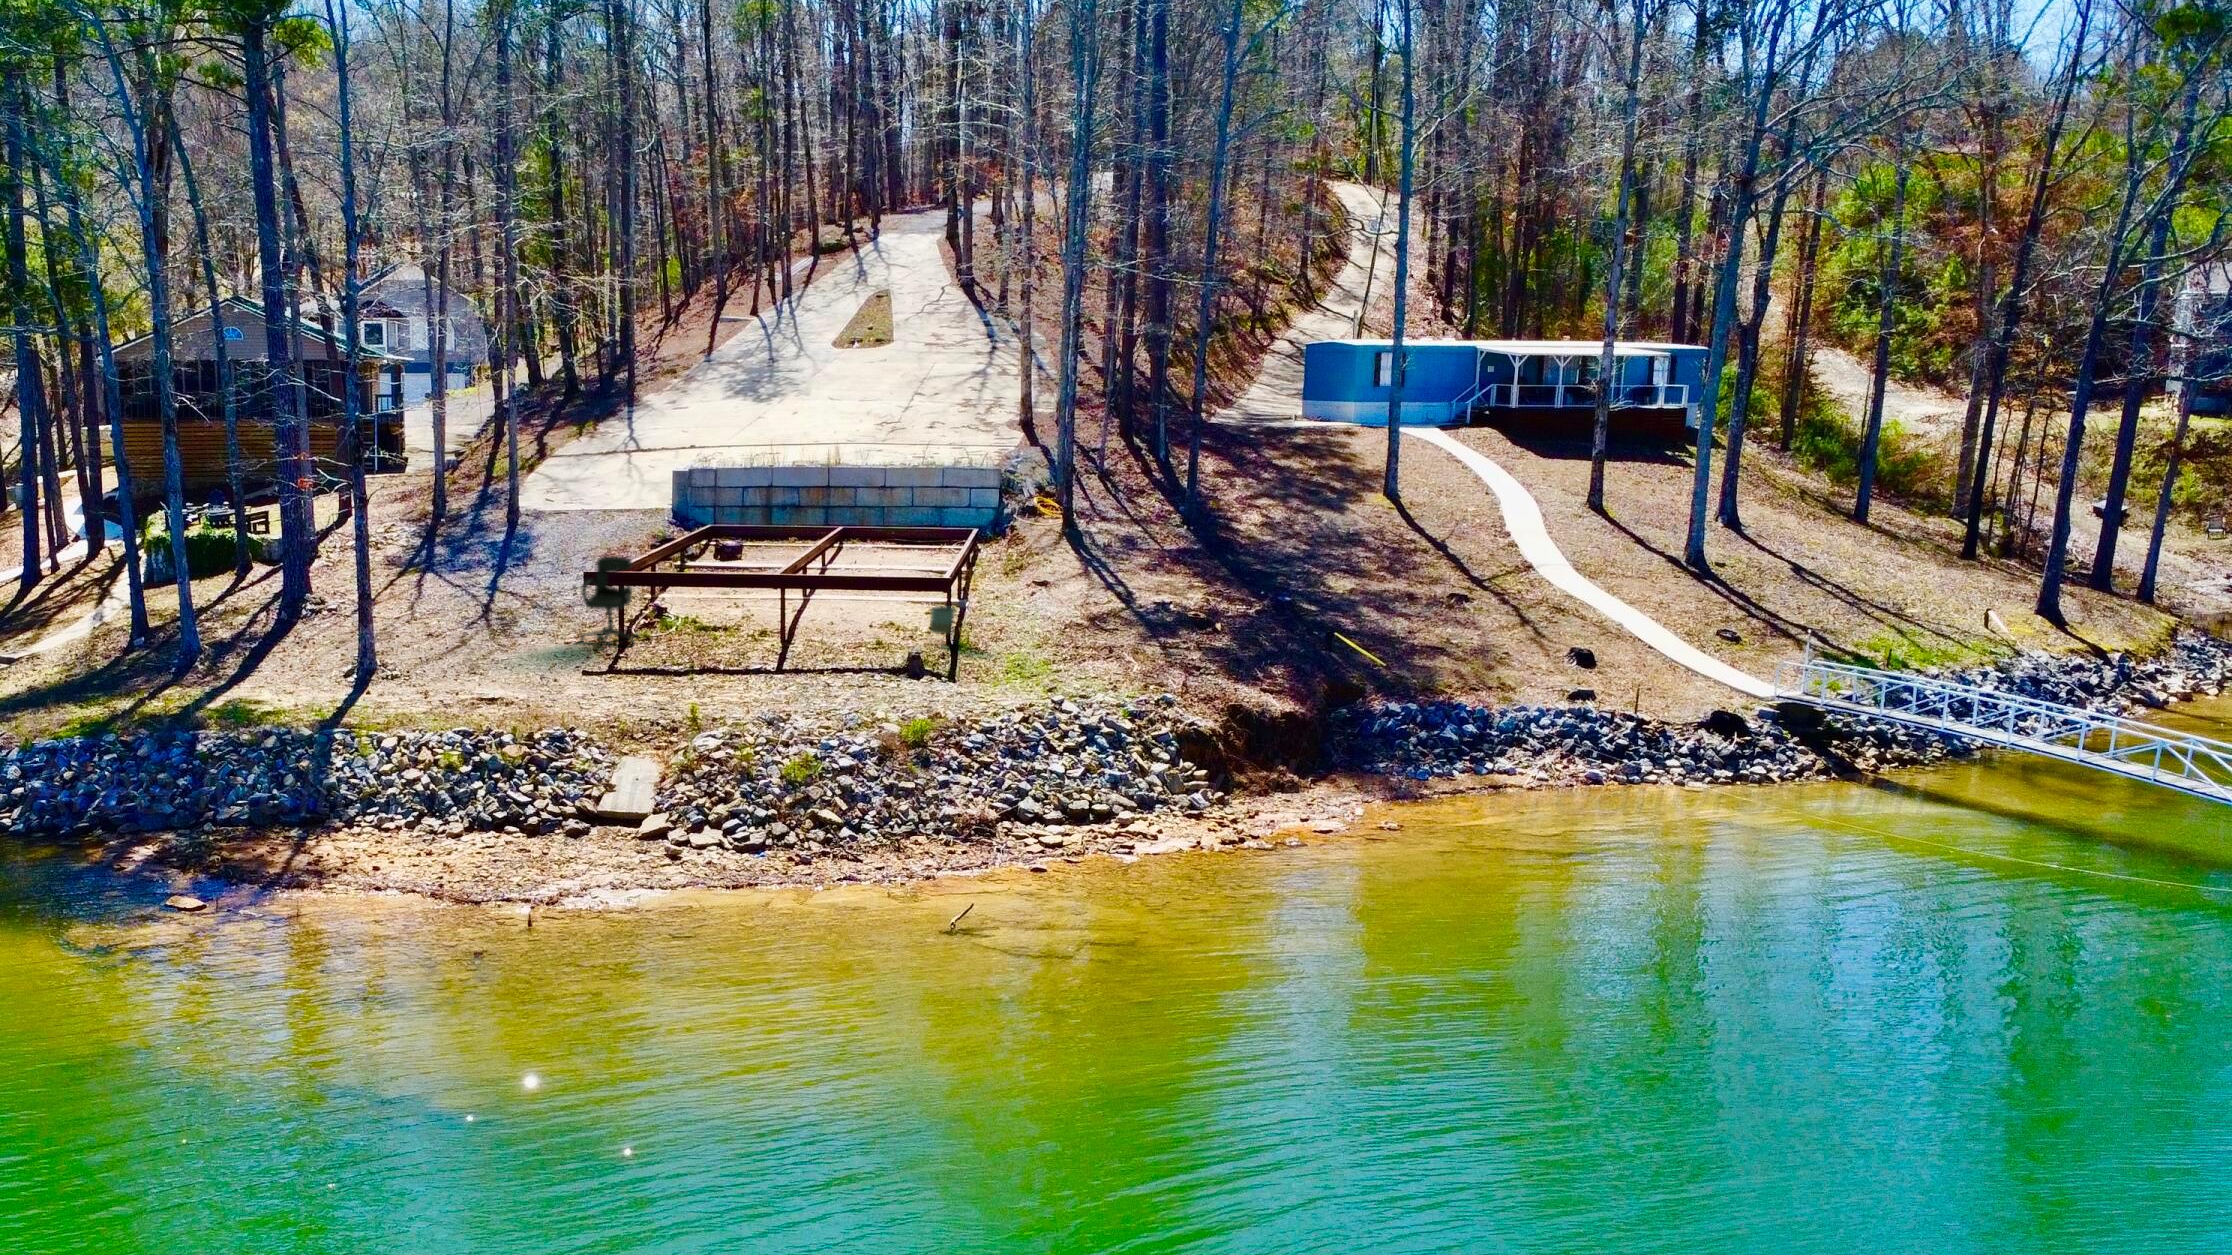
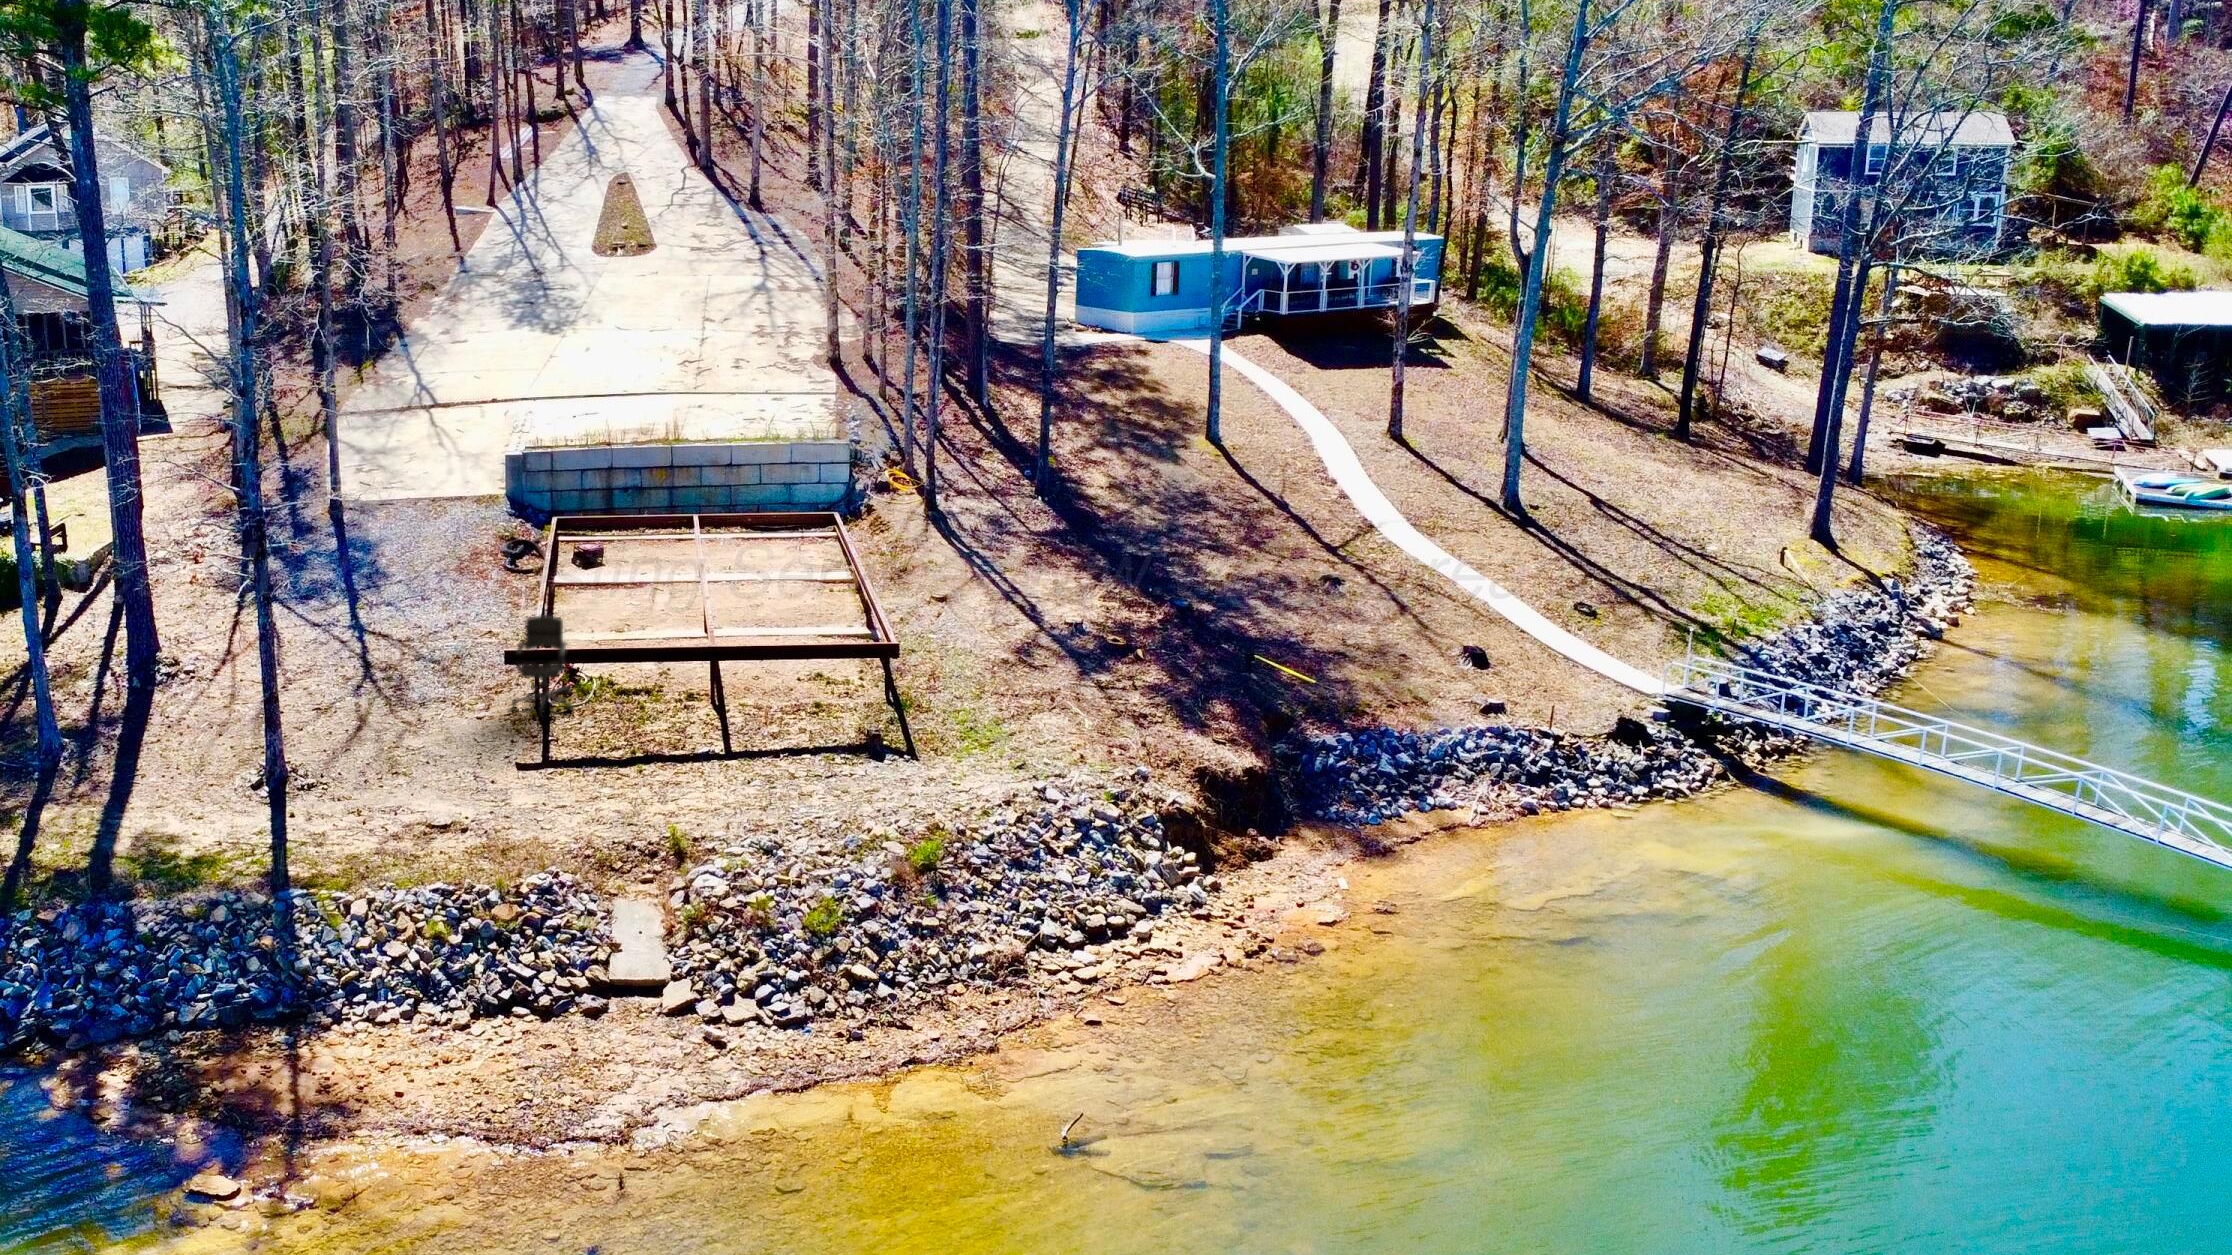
planter: present [930,606,955,634] -> none [873,649,899,690]

